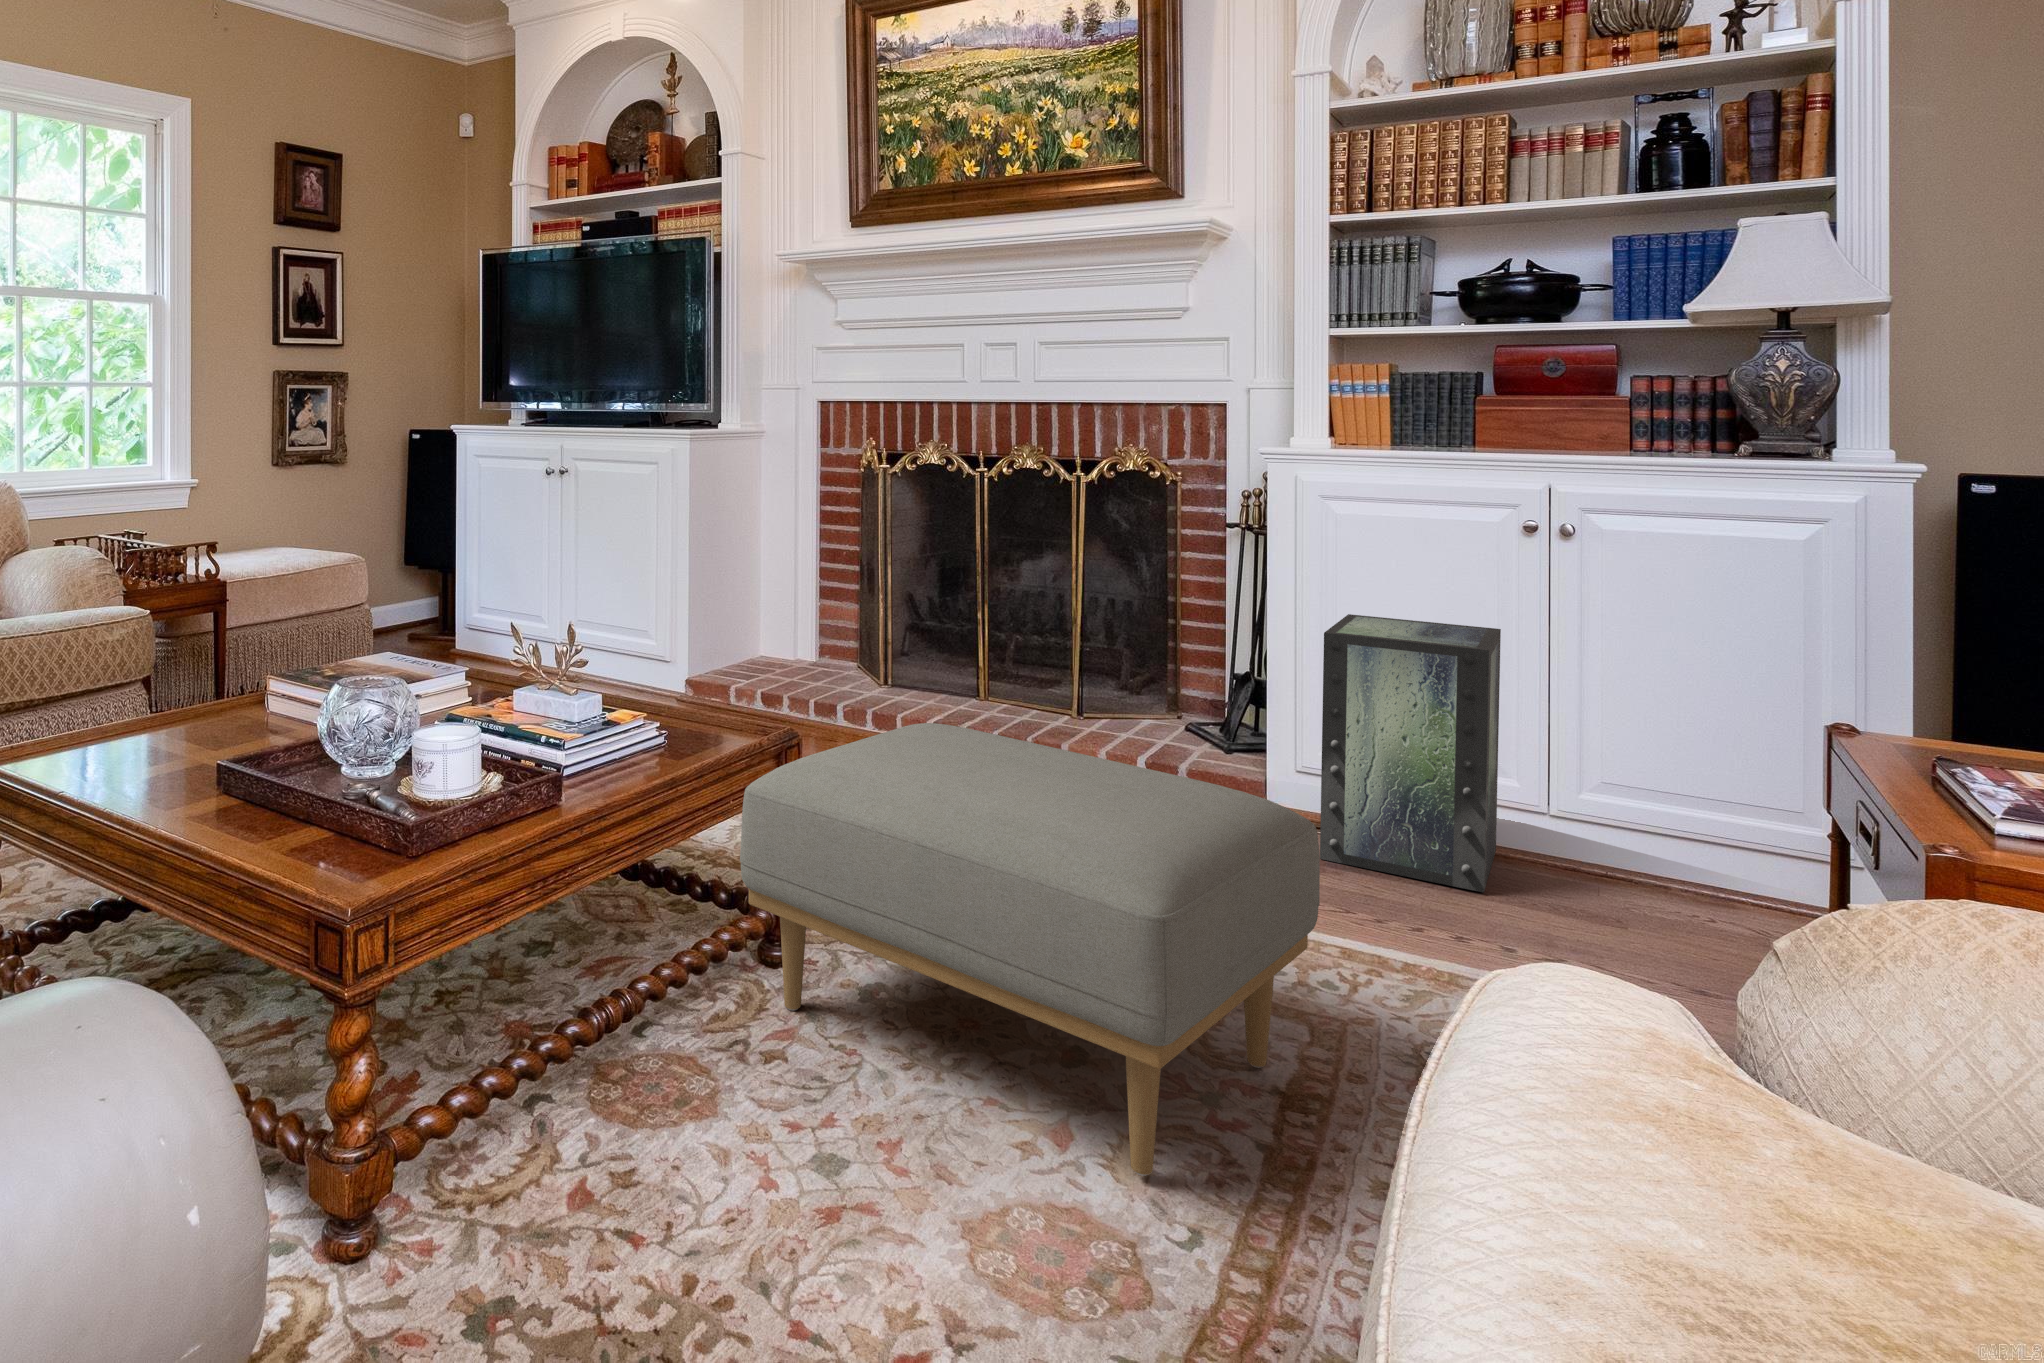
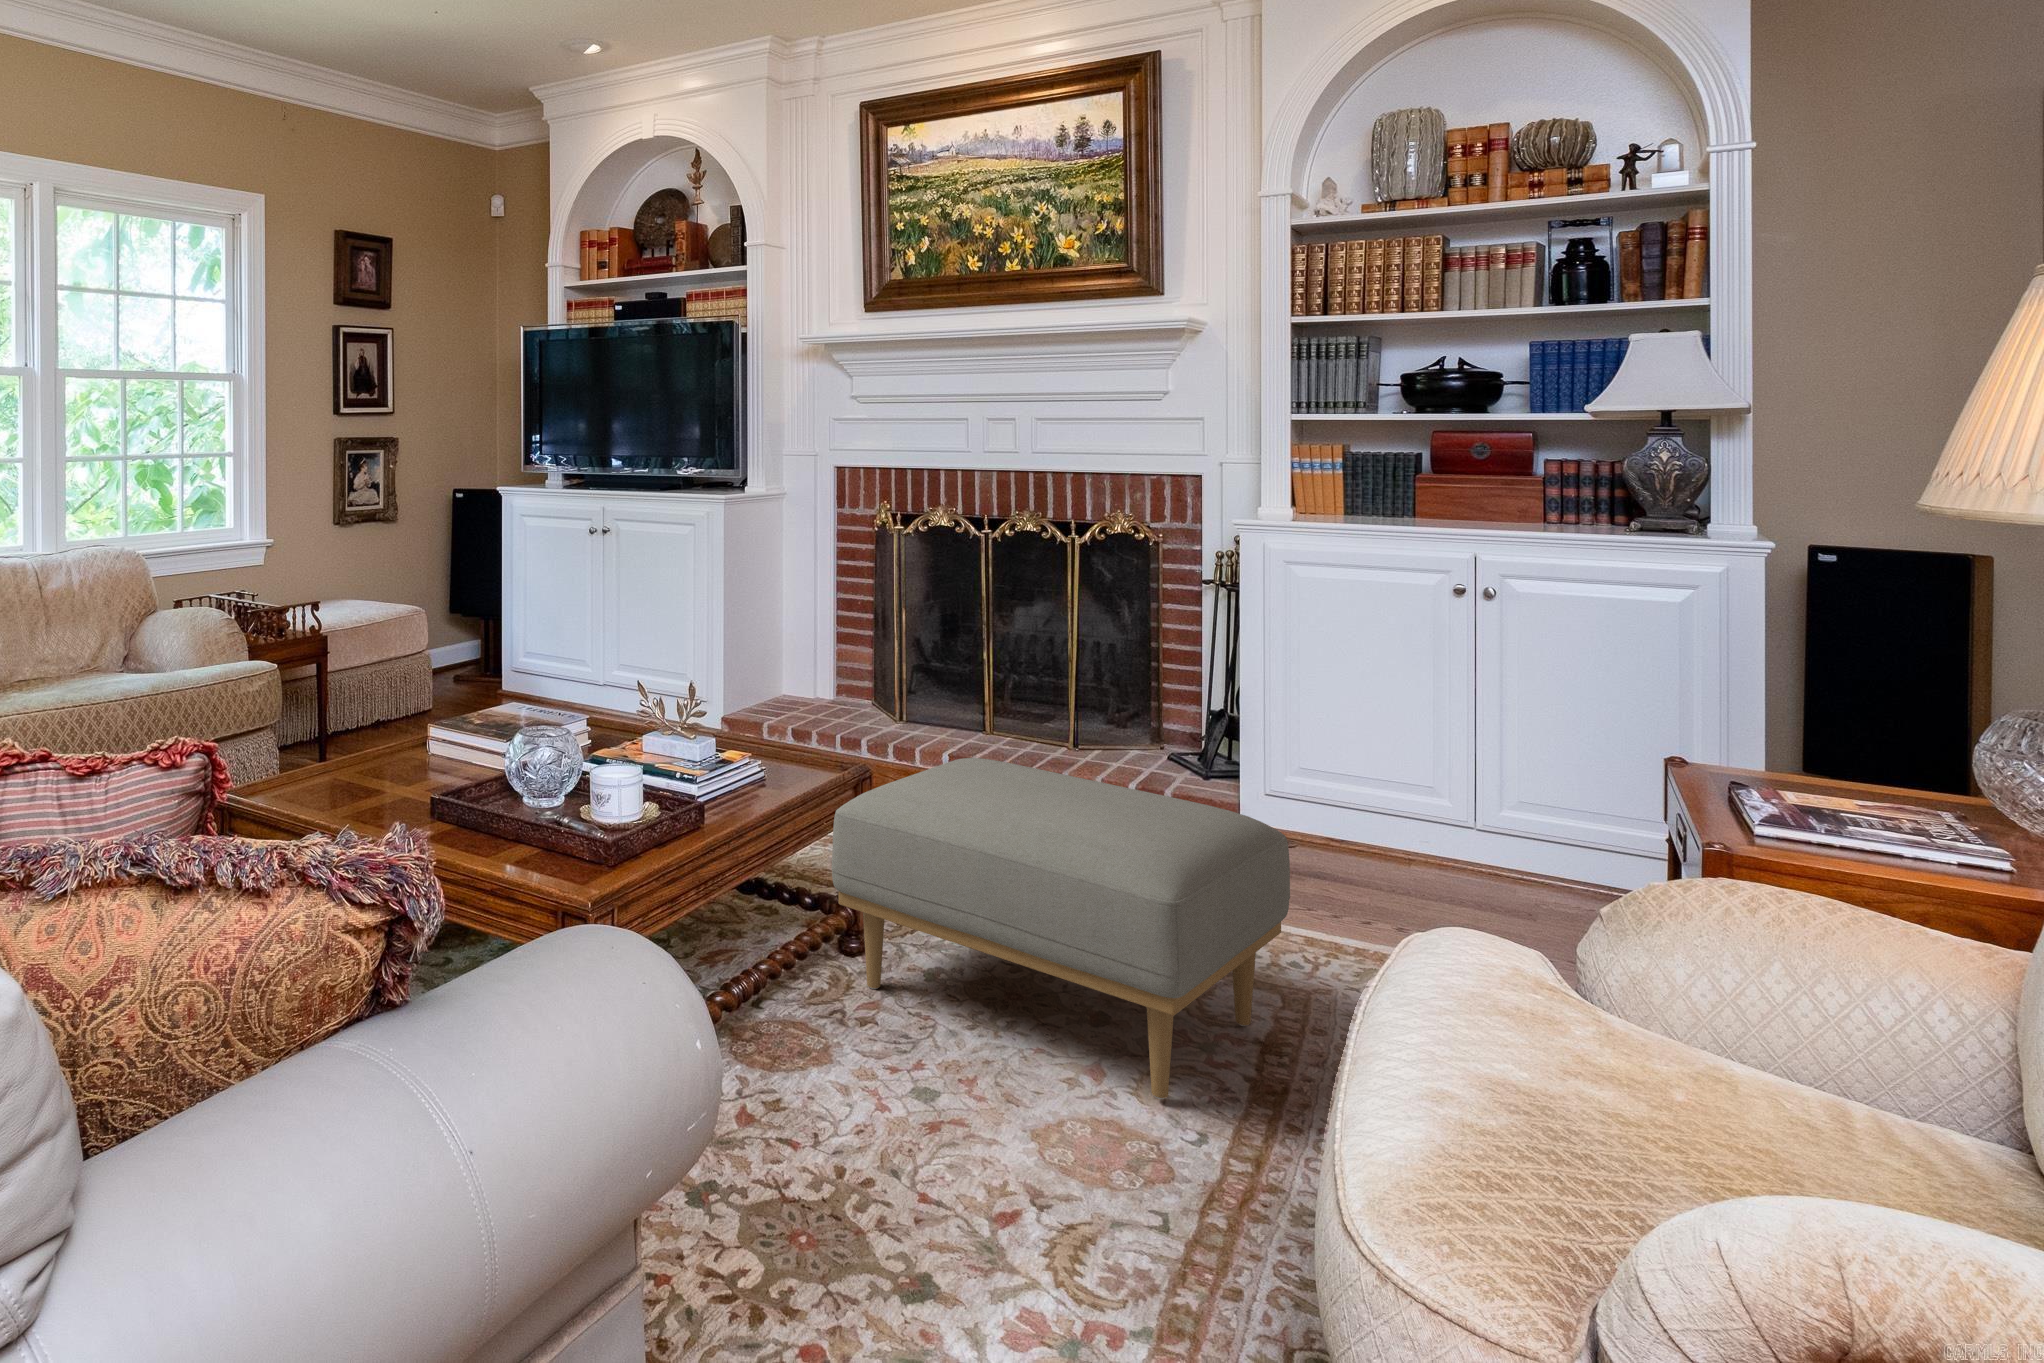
storage box: present [1320,614,1501,893] -> none [1290,661,1438,895]

